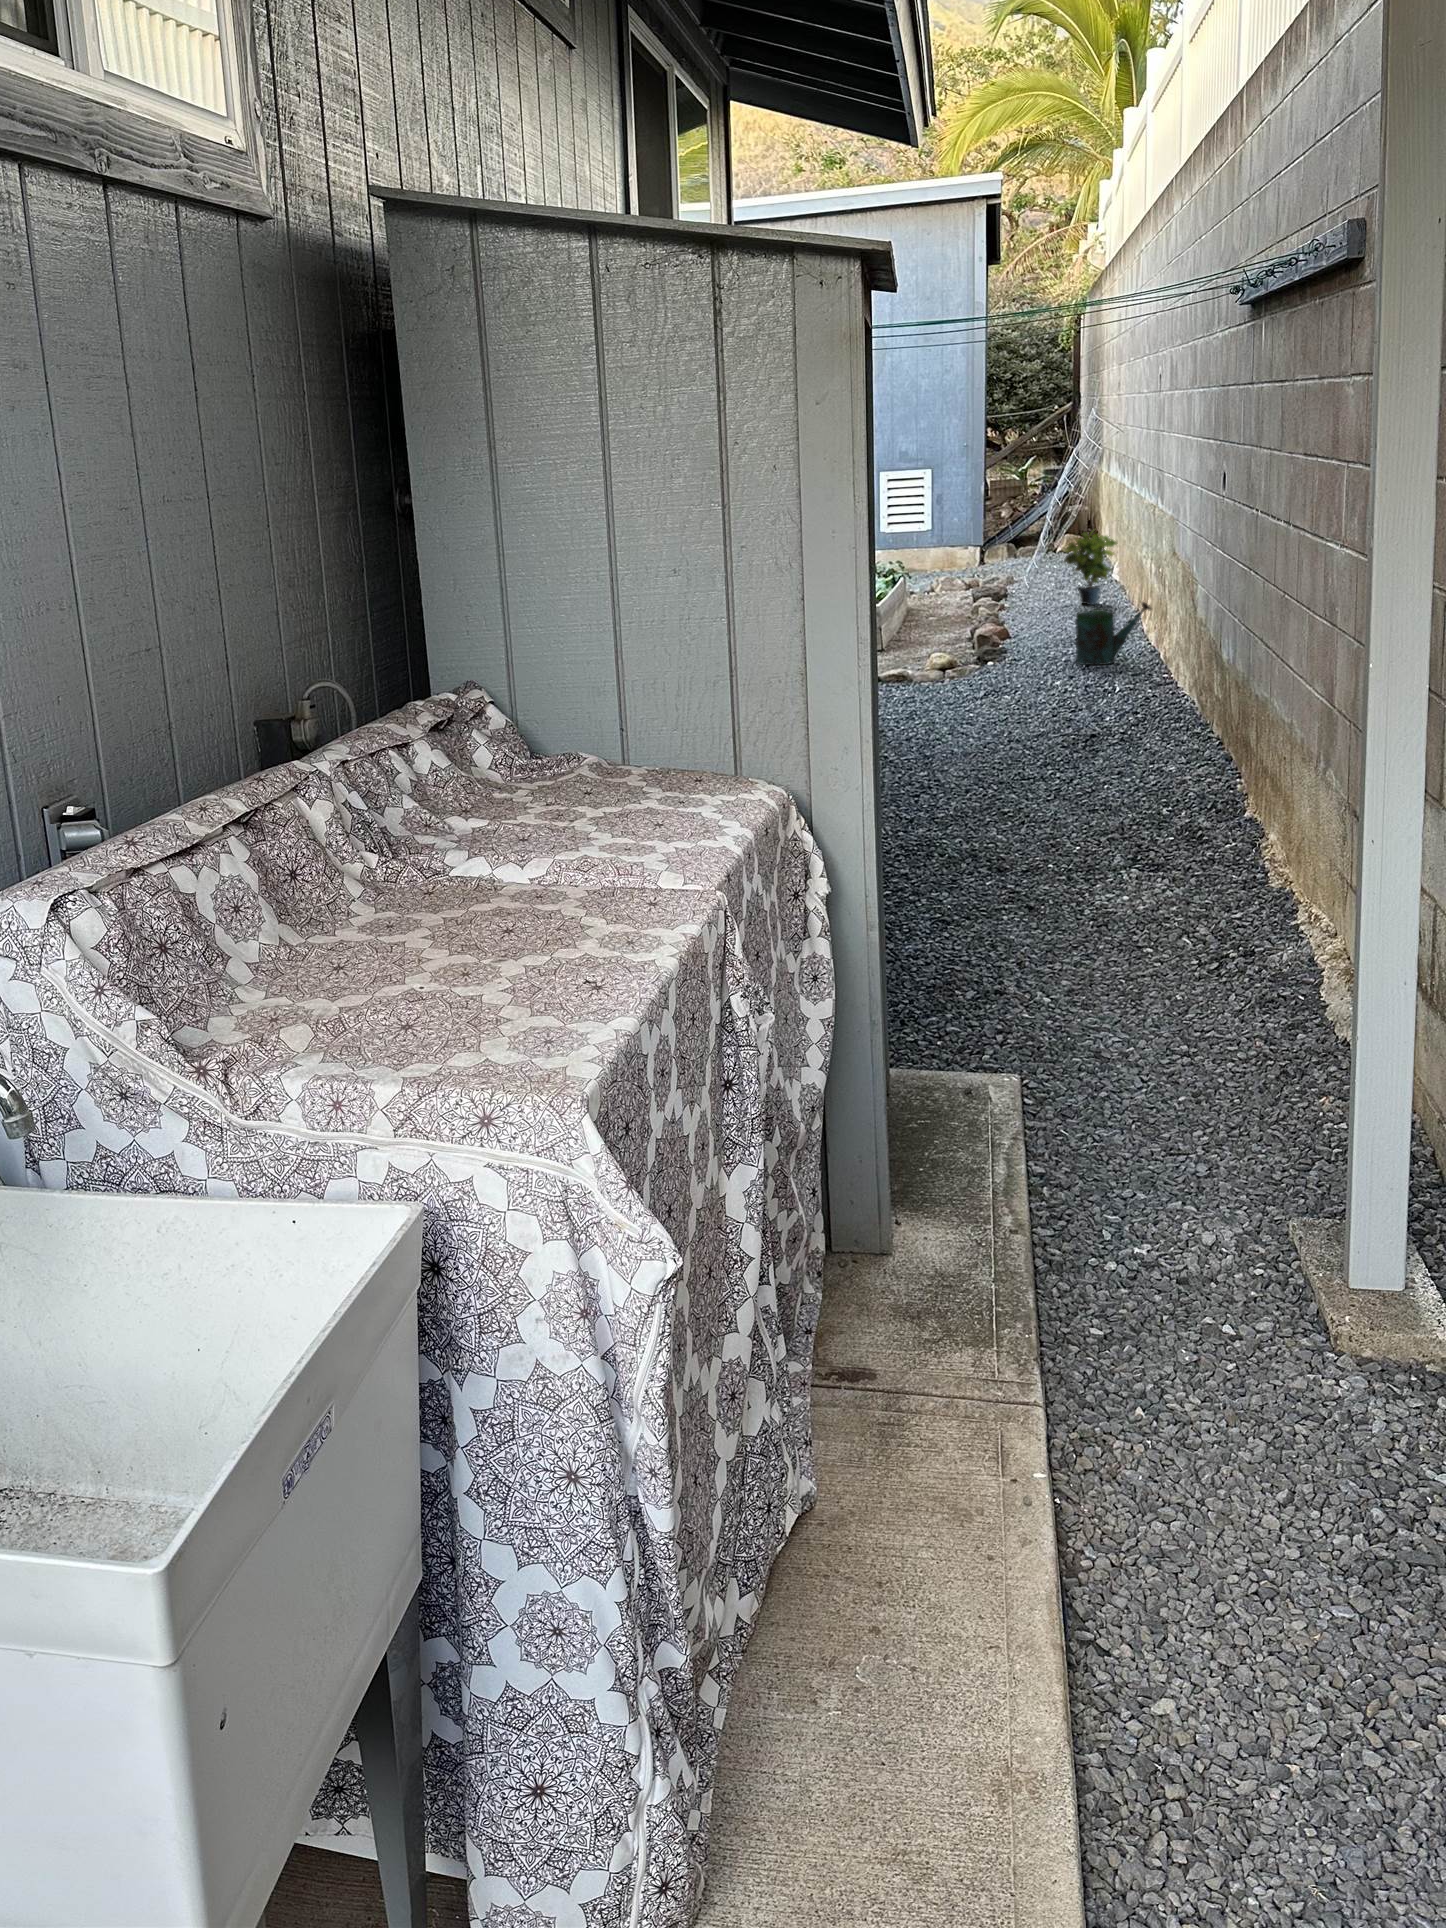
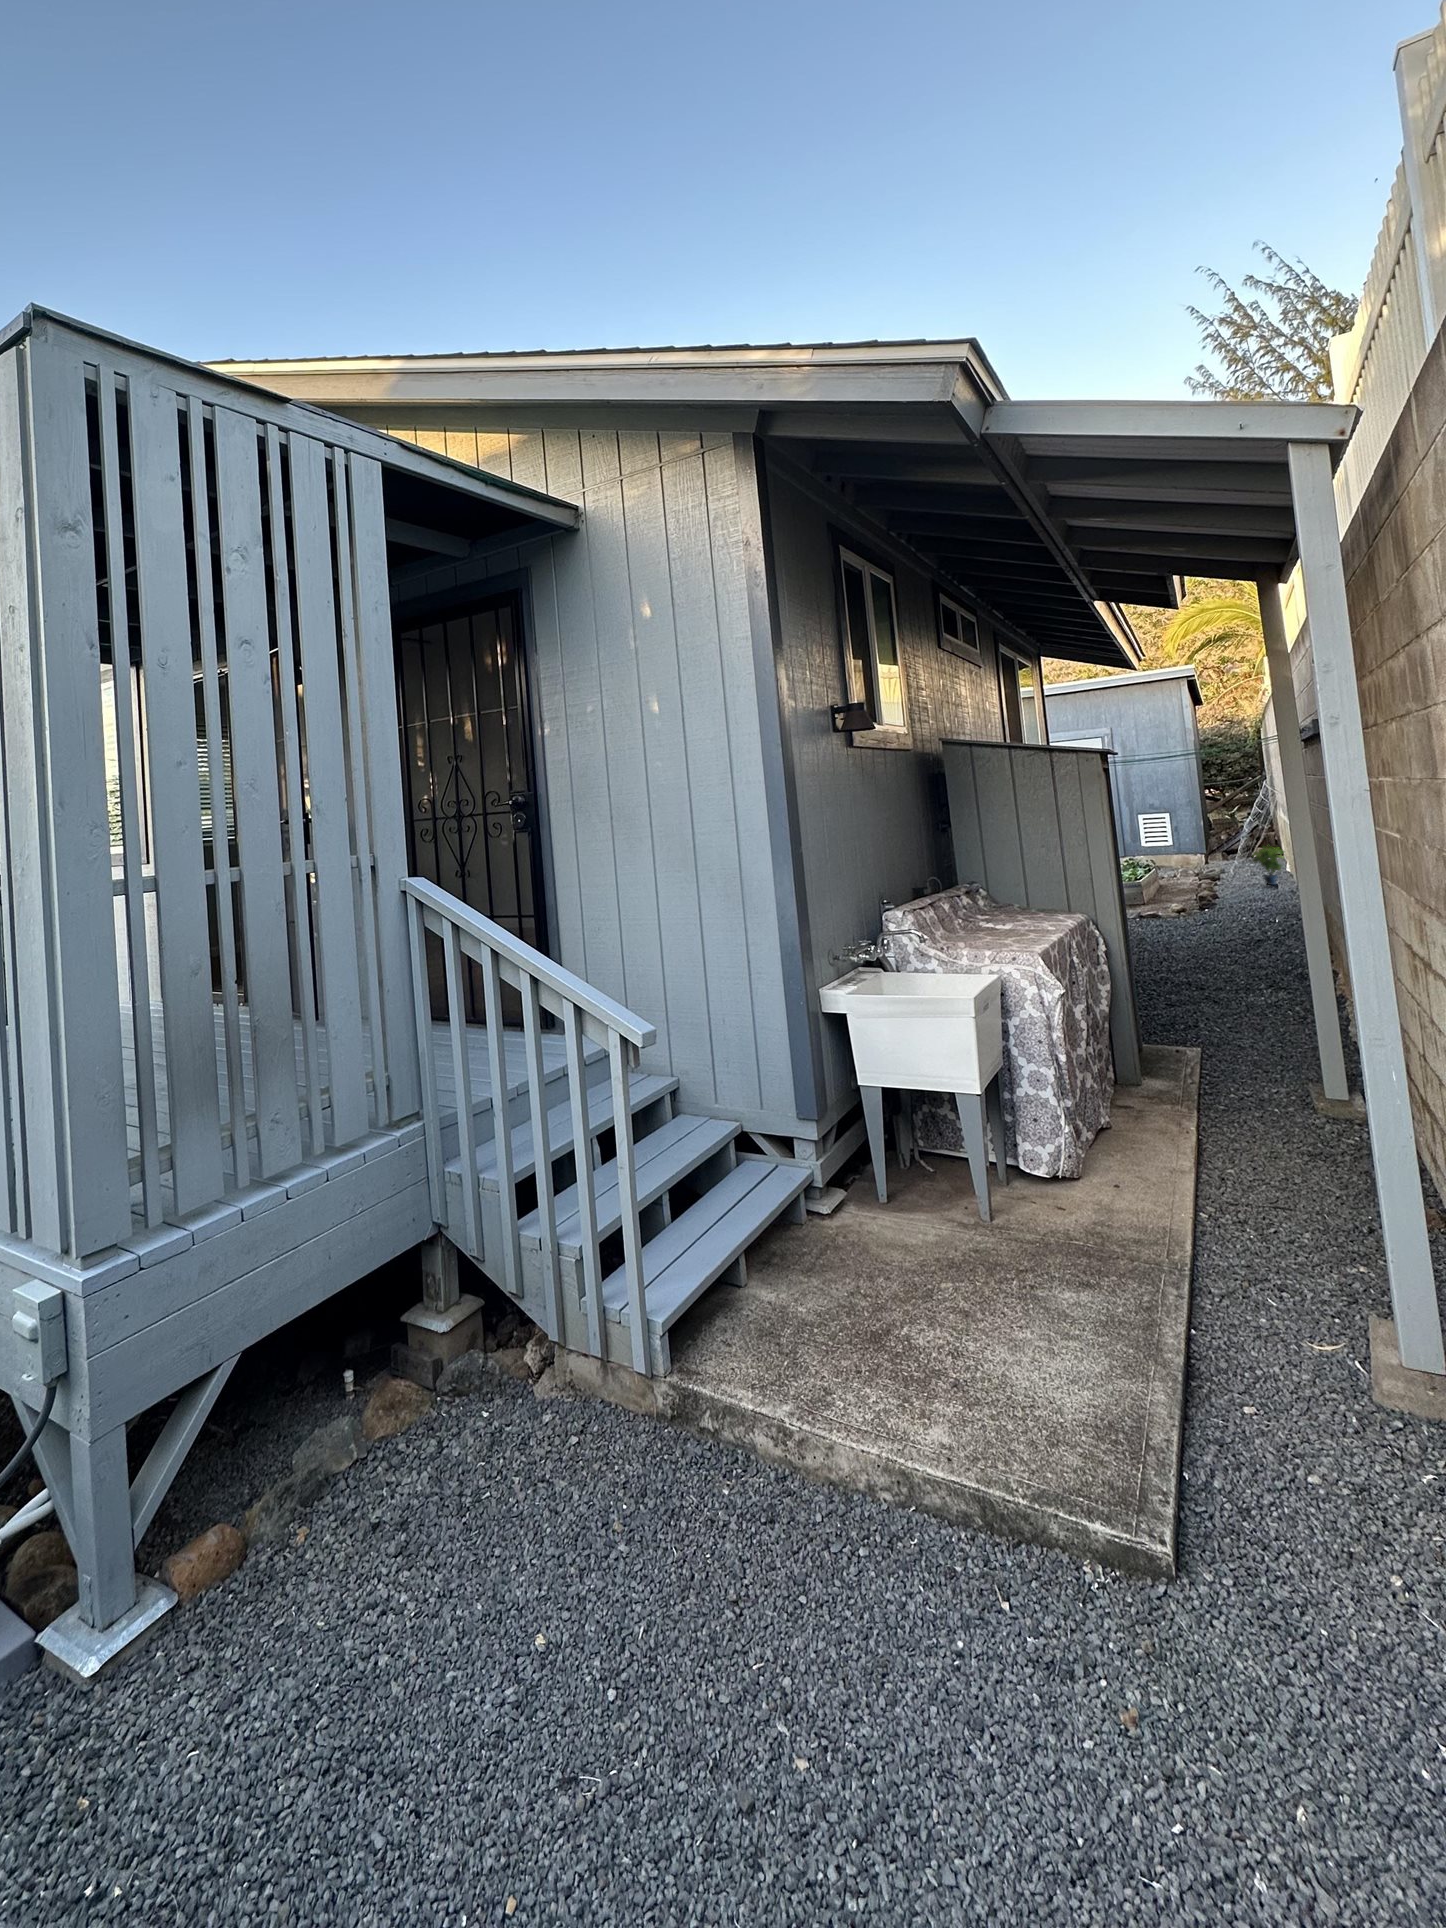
watering can: present [1075,602,1151,665] -> none [1245,880,1300,912]

